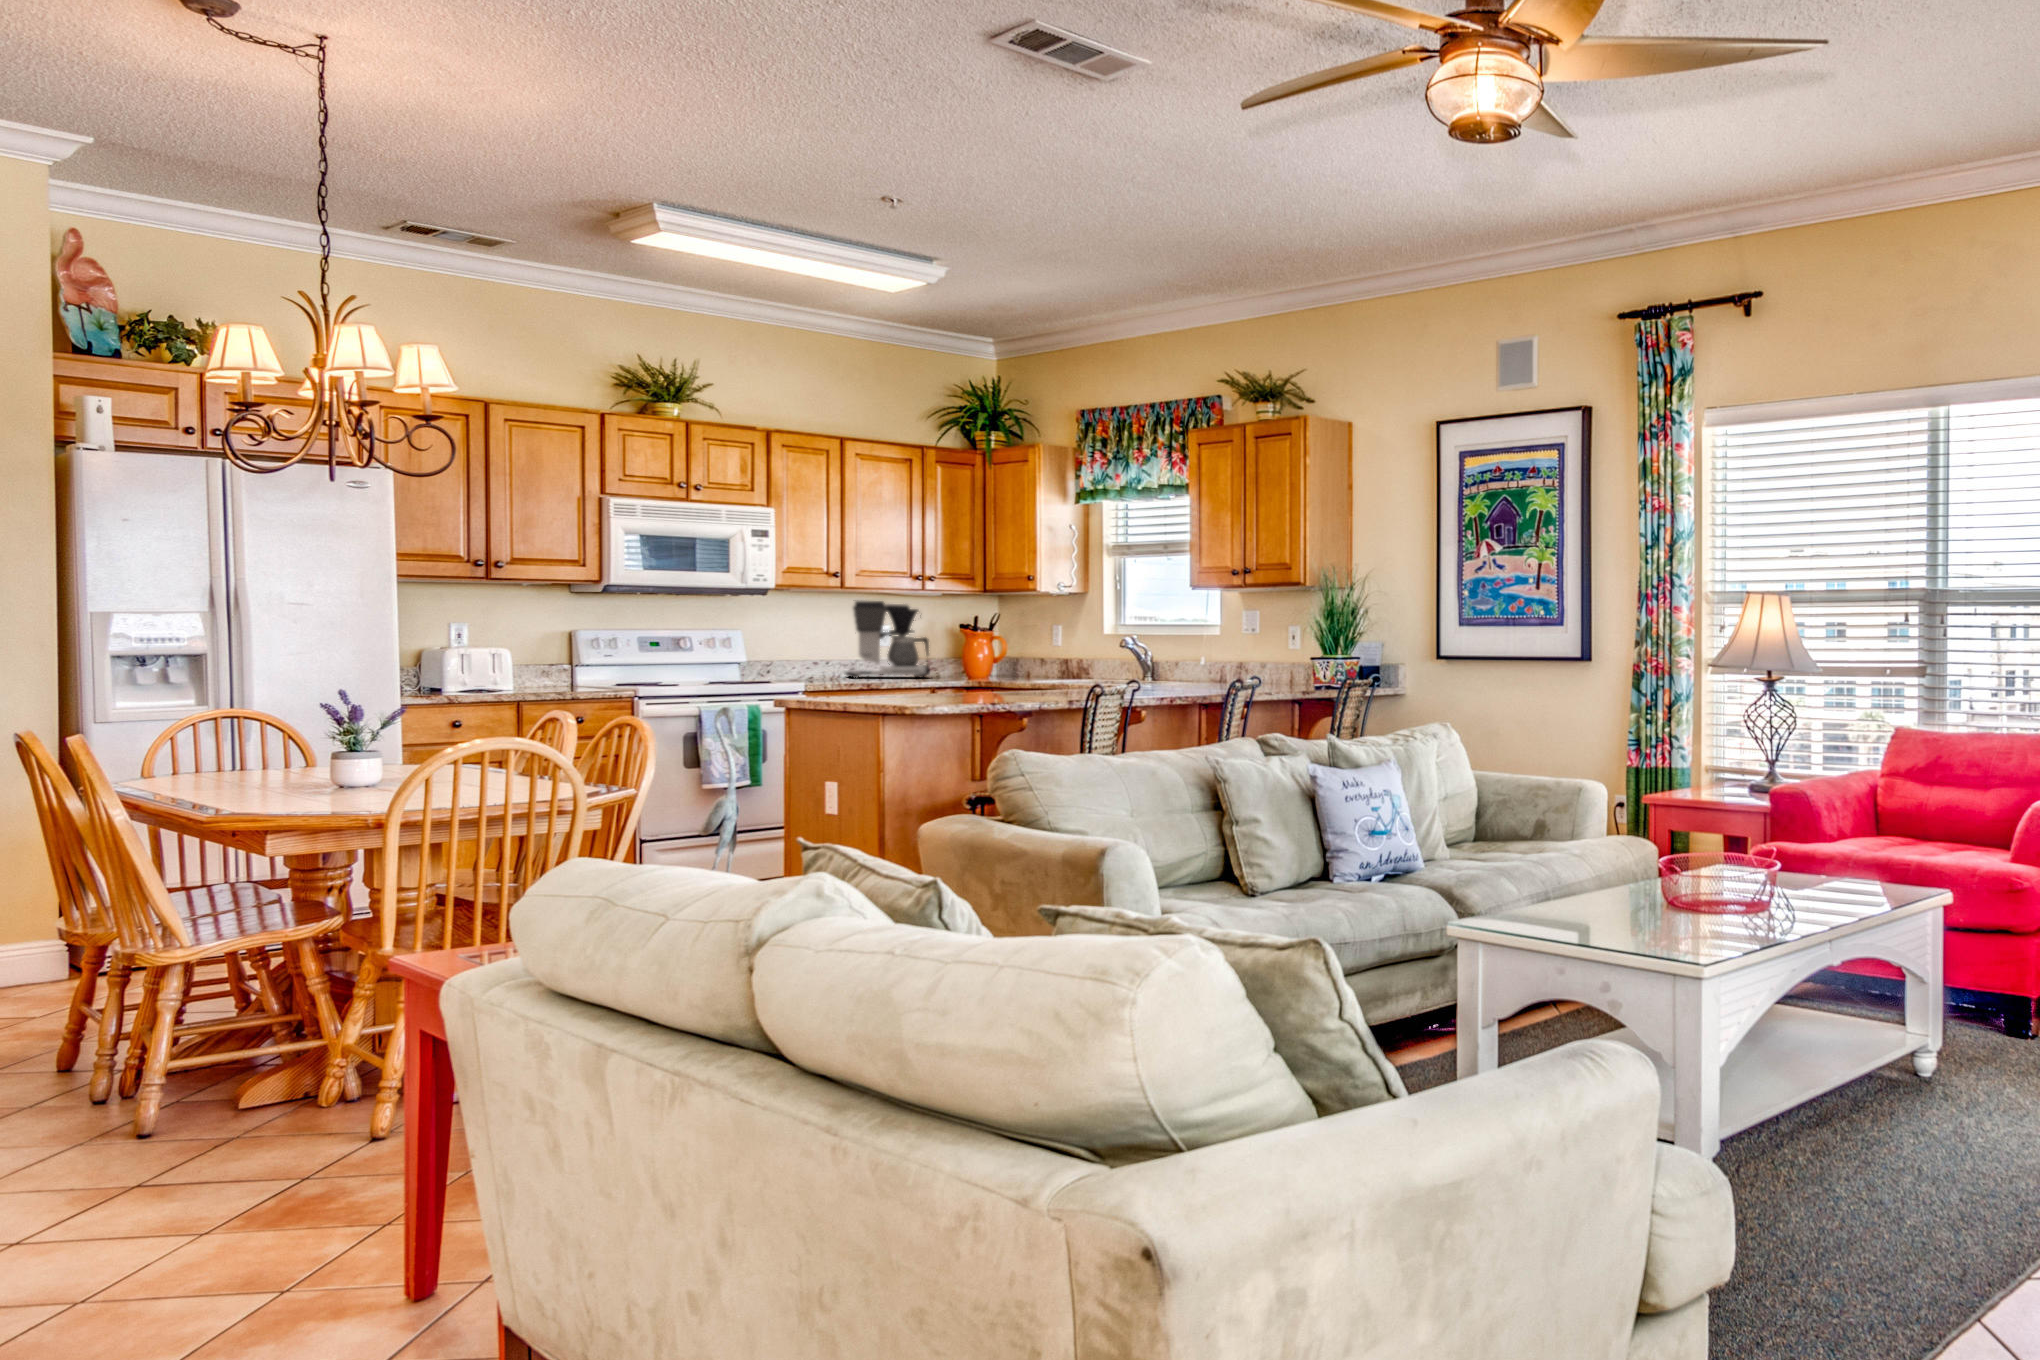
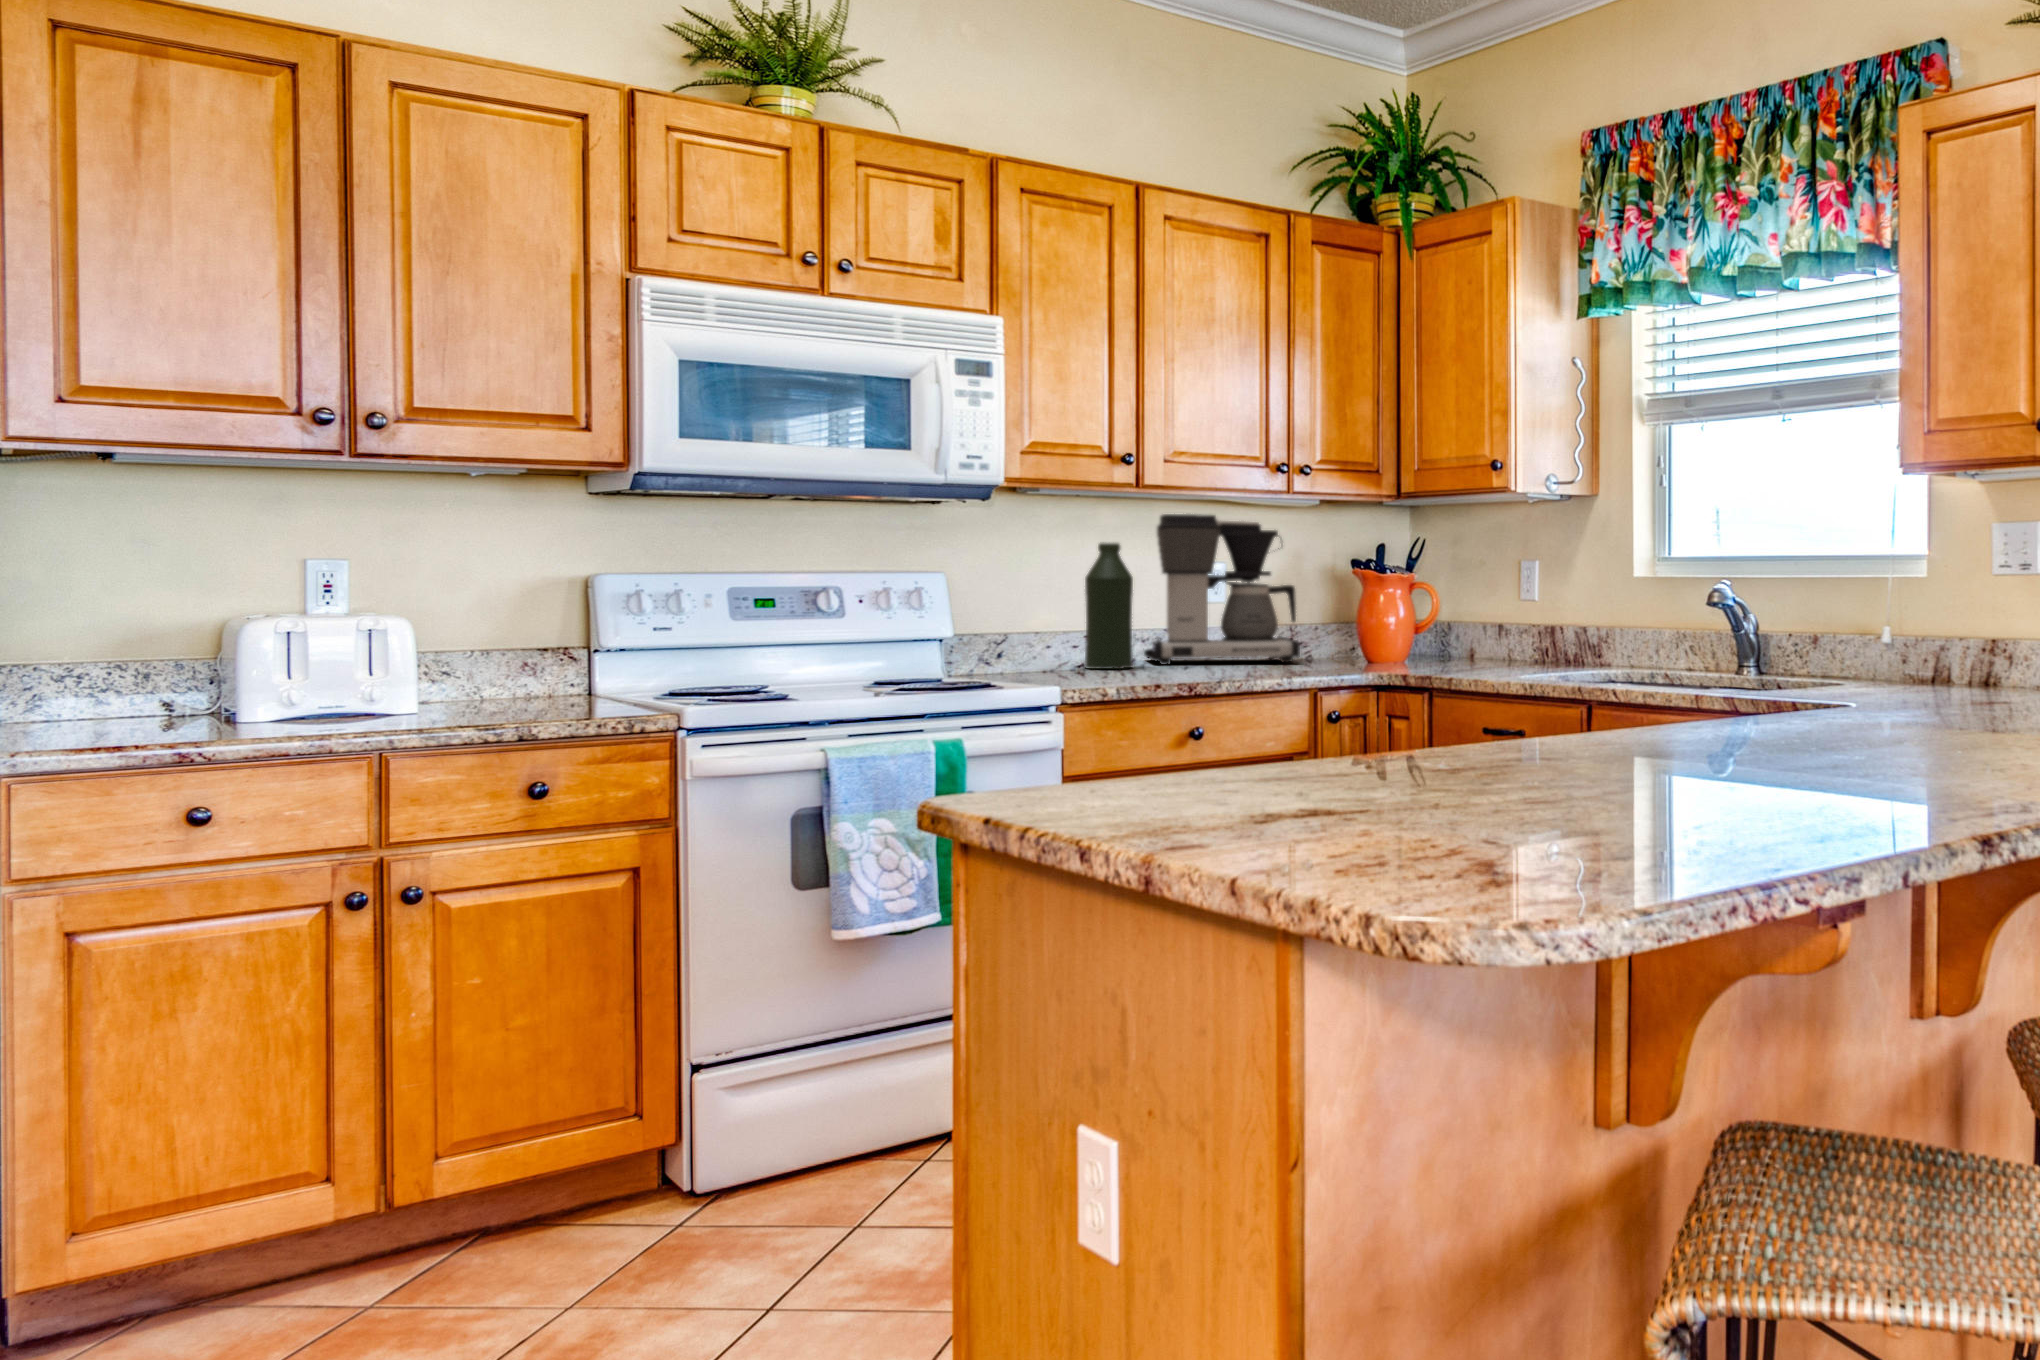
bottle: none [813,615,839,679] -> present [1085,542,1133,669]

